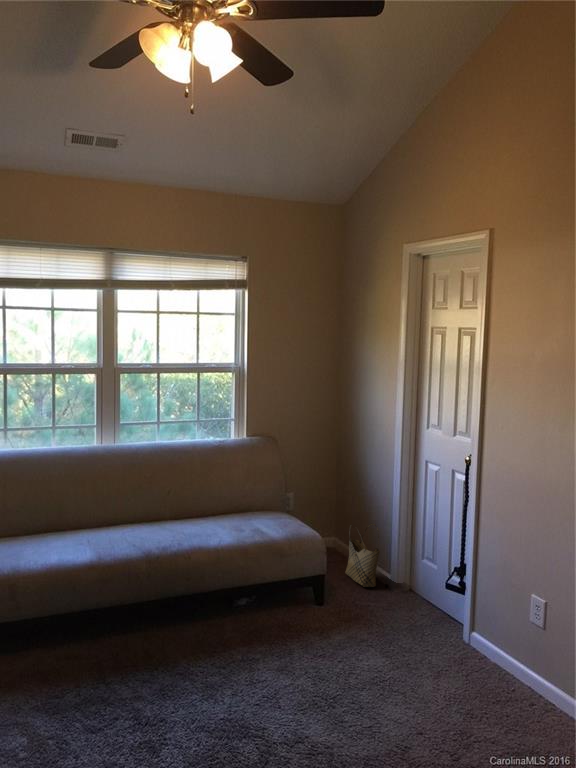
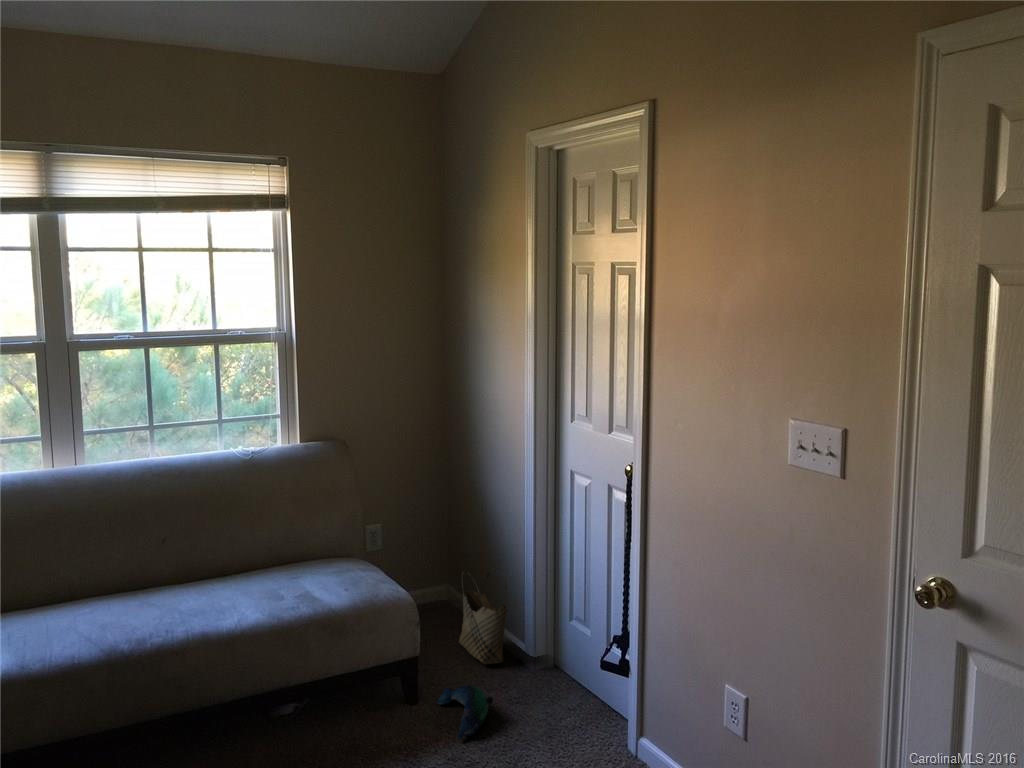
plush toy: none [335,596,373,628] -> present [437,685,493,740]

